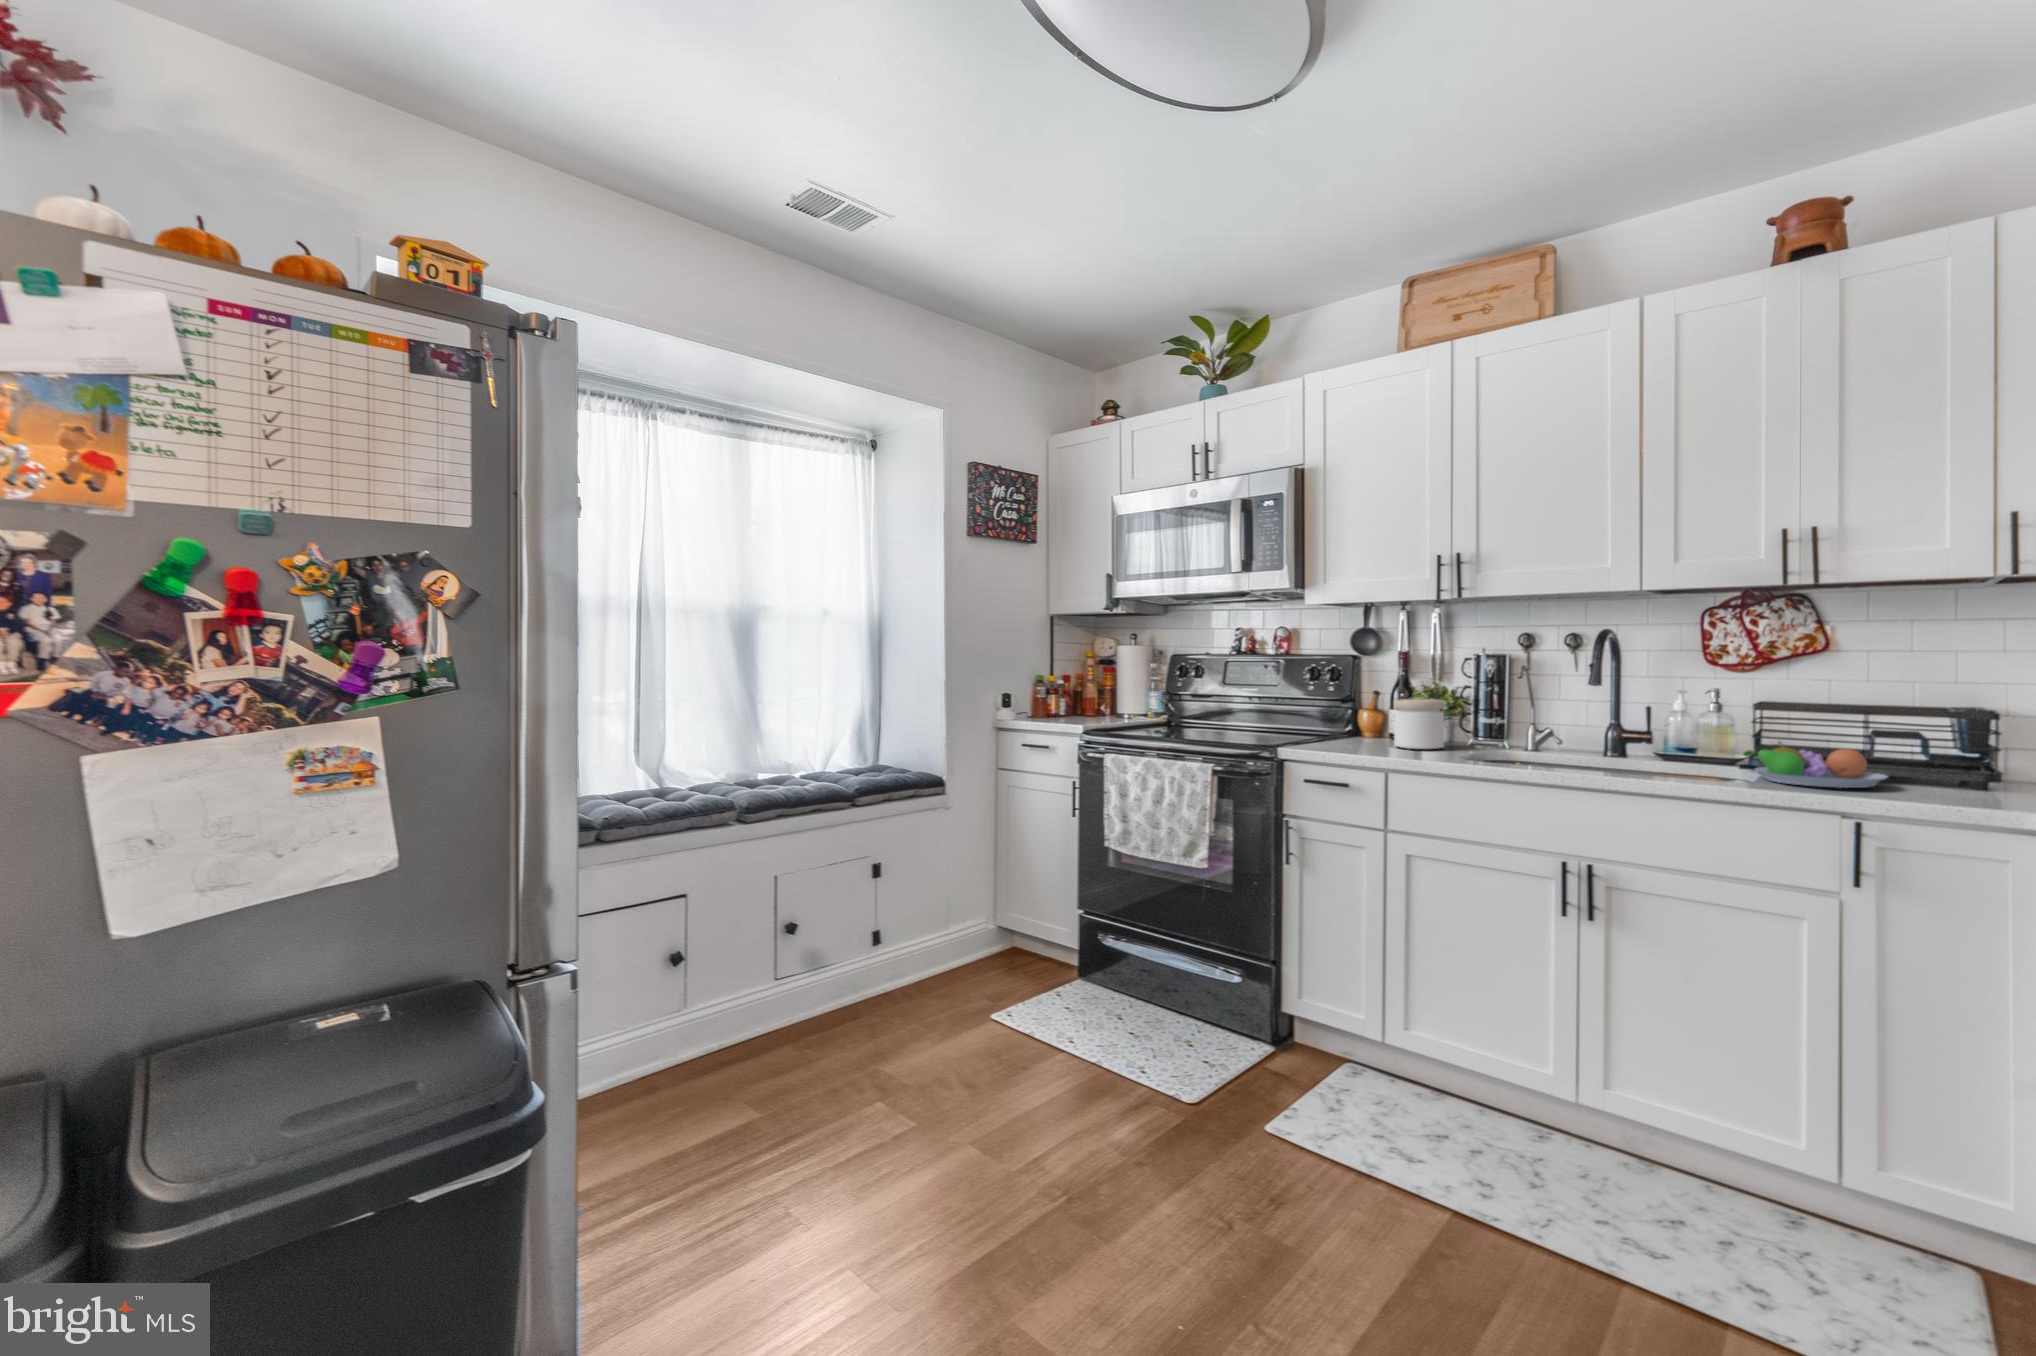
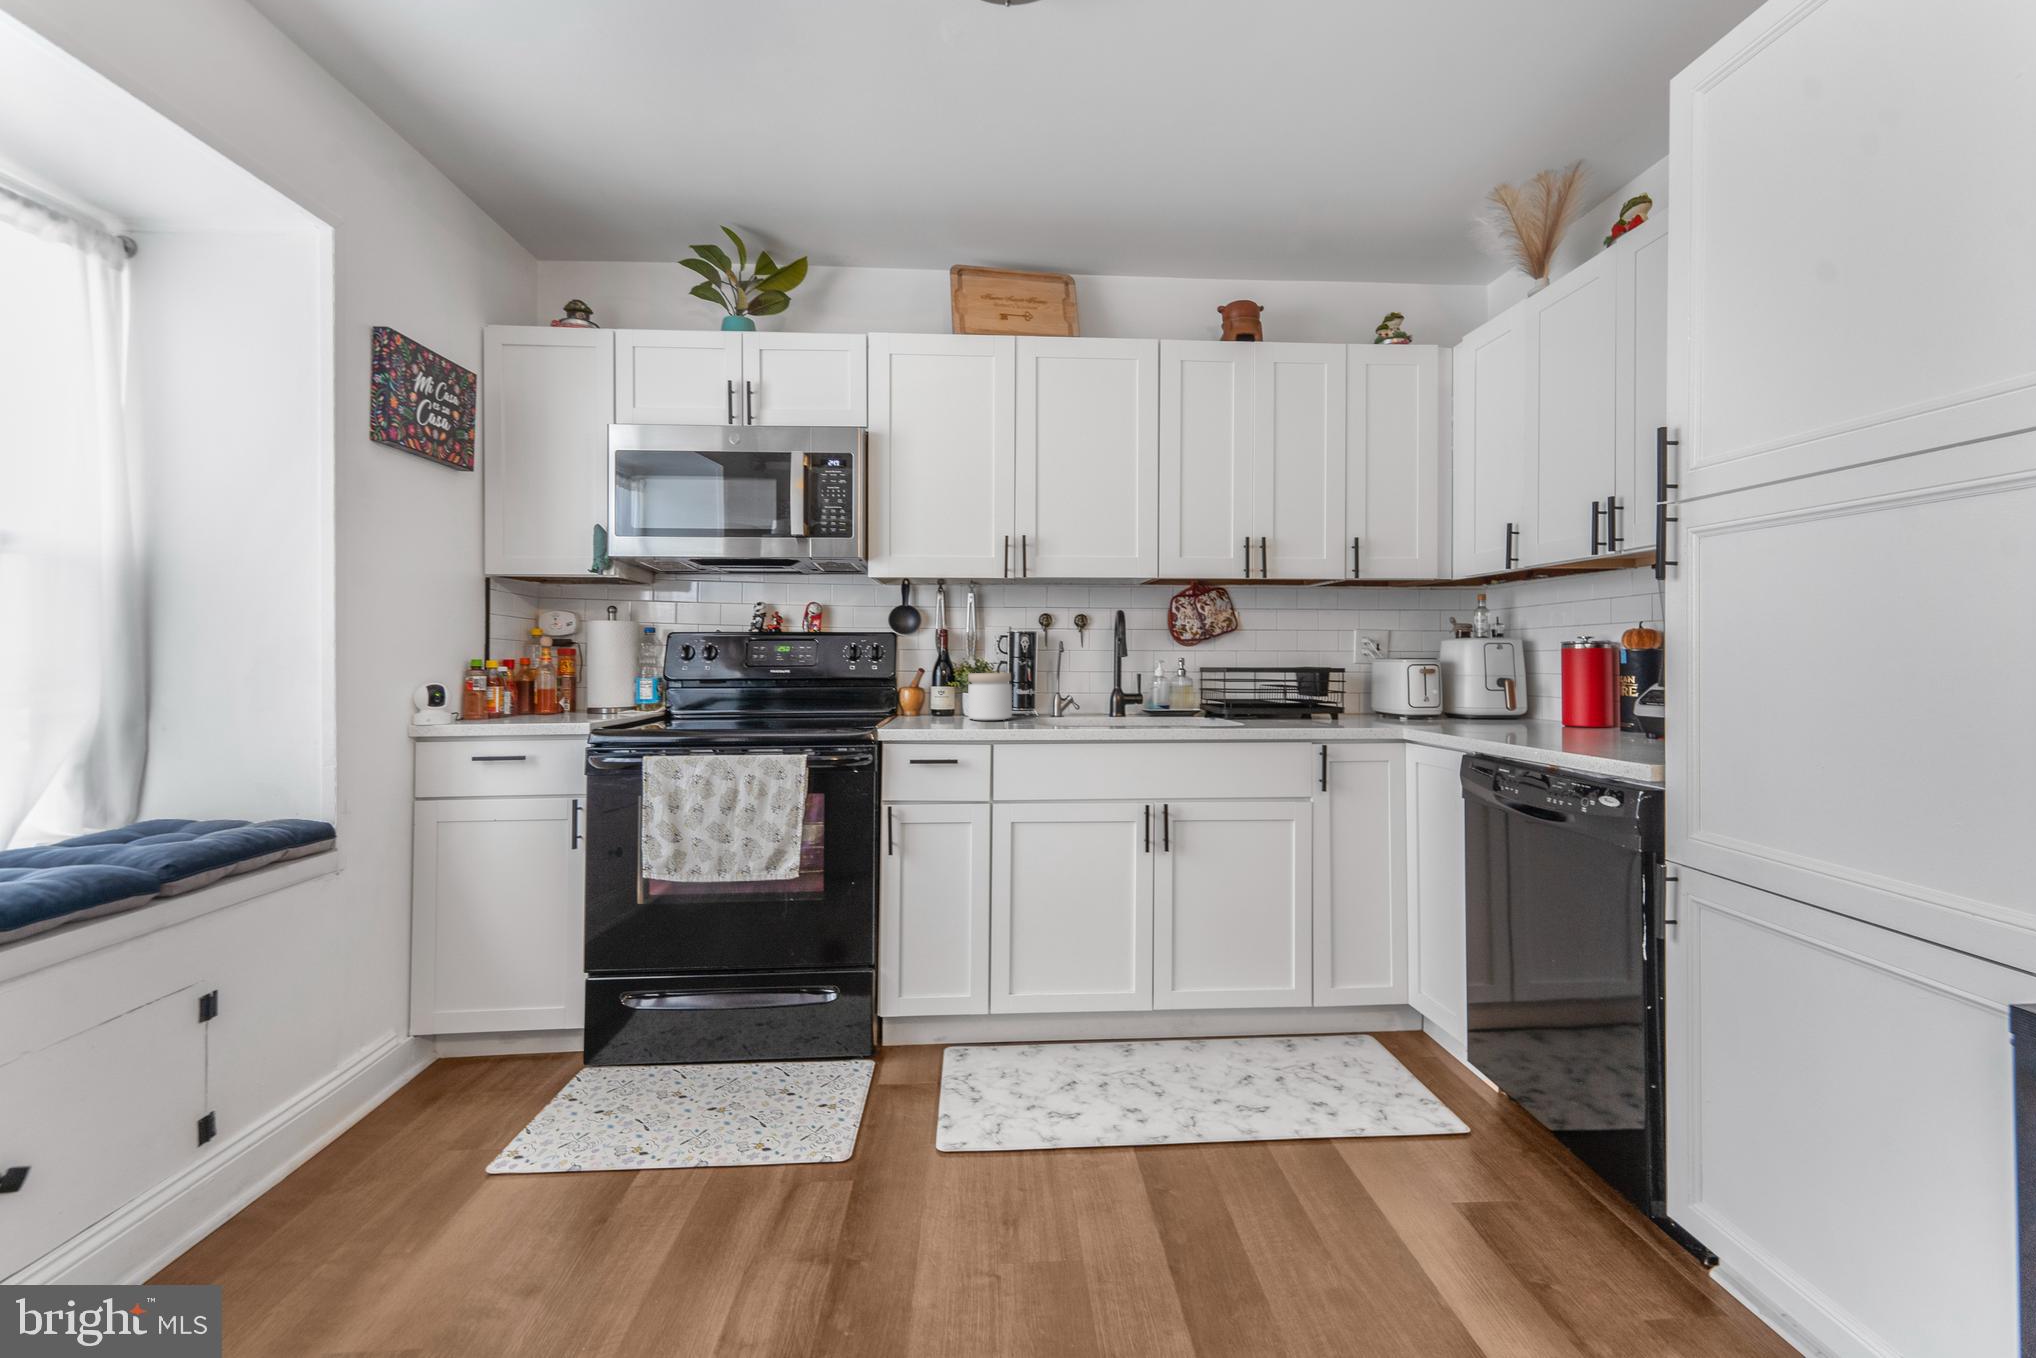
fruit bowl: present [1744,742,1888,788] -> none [1241,694,1316,725]

